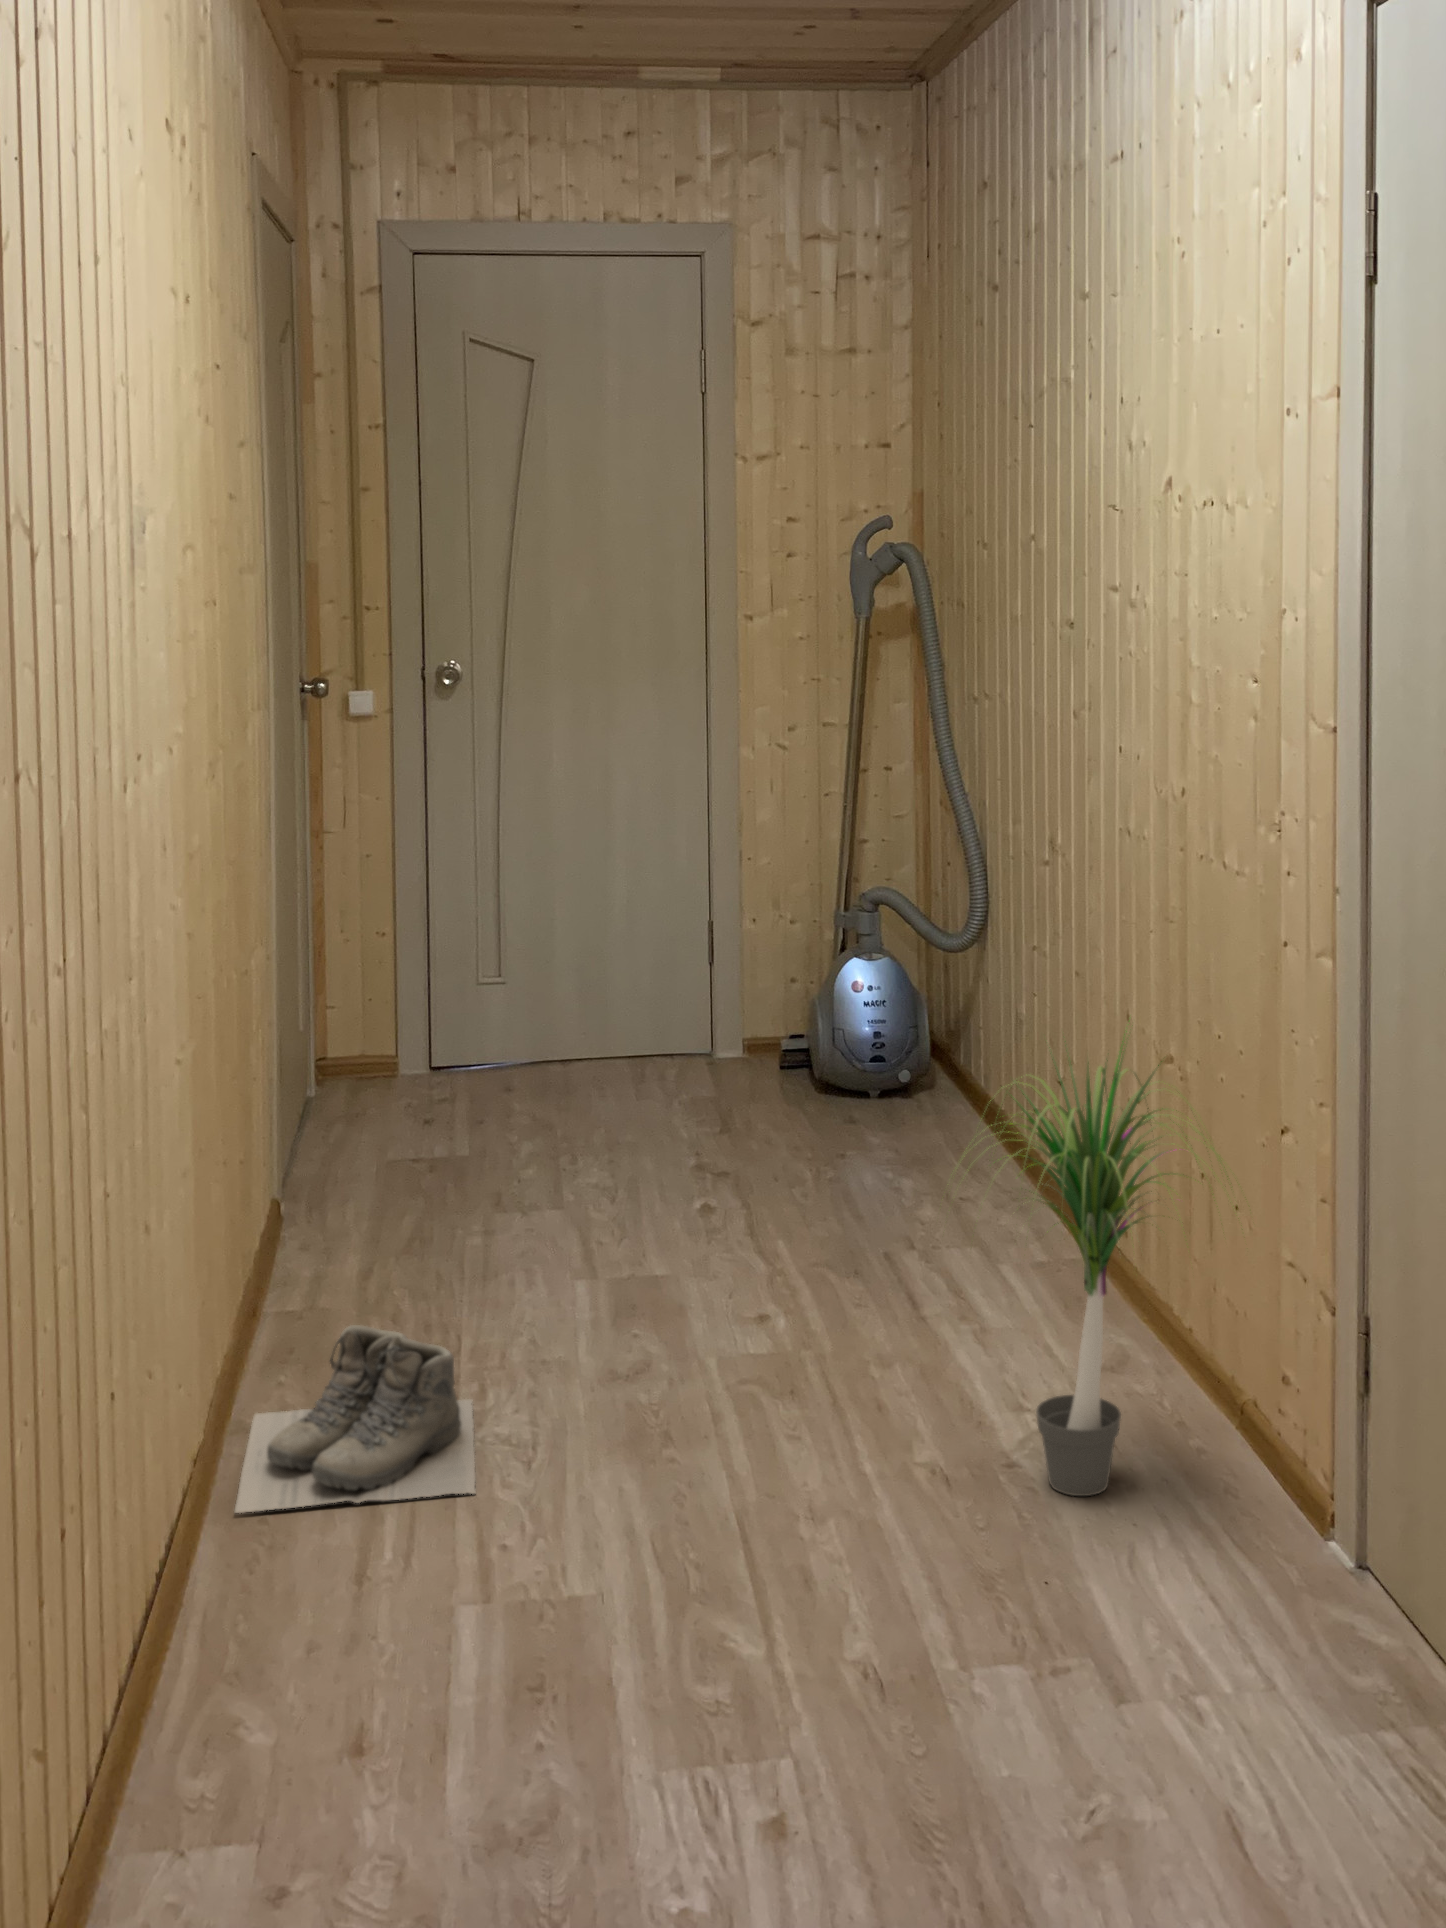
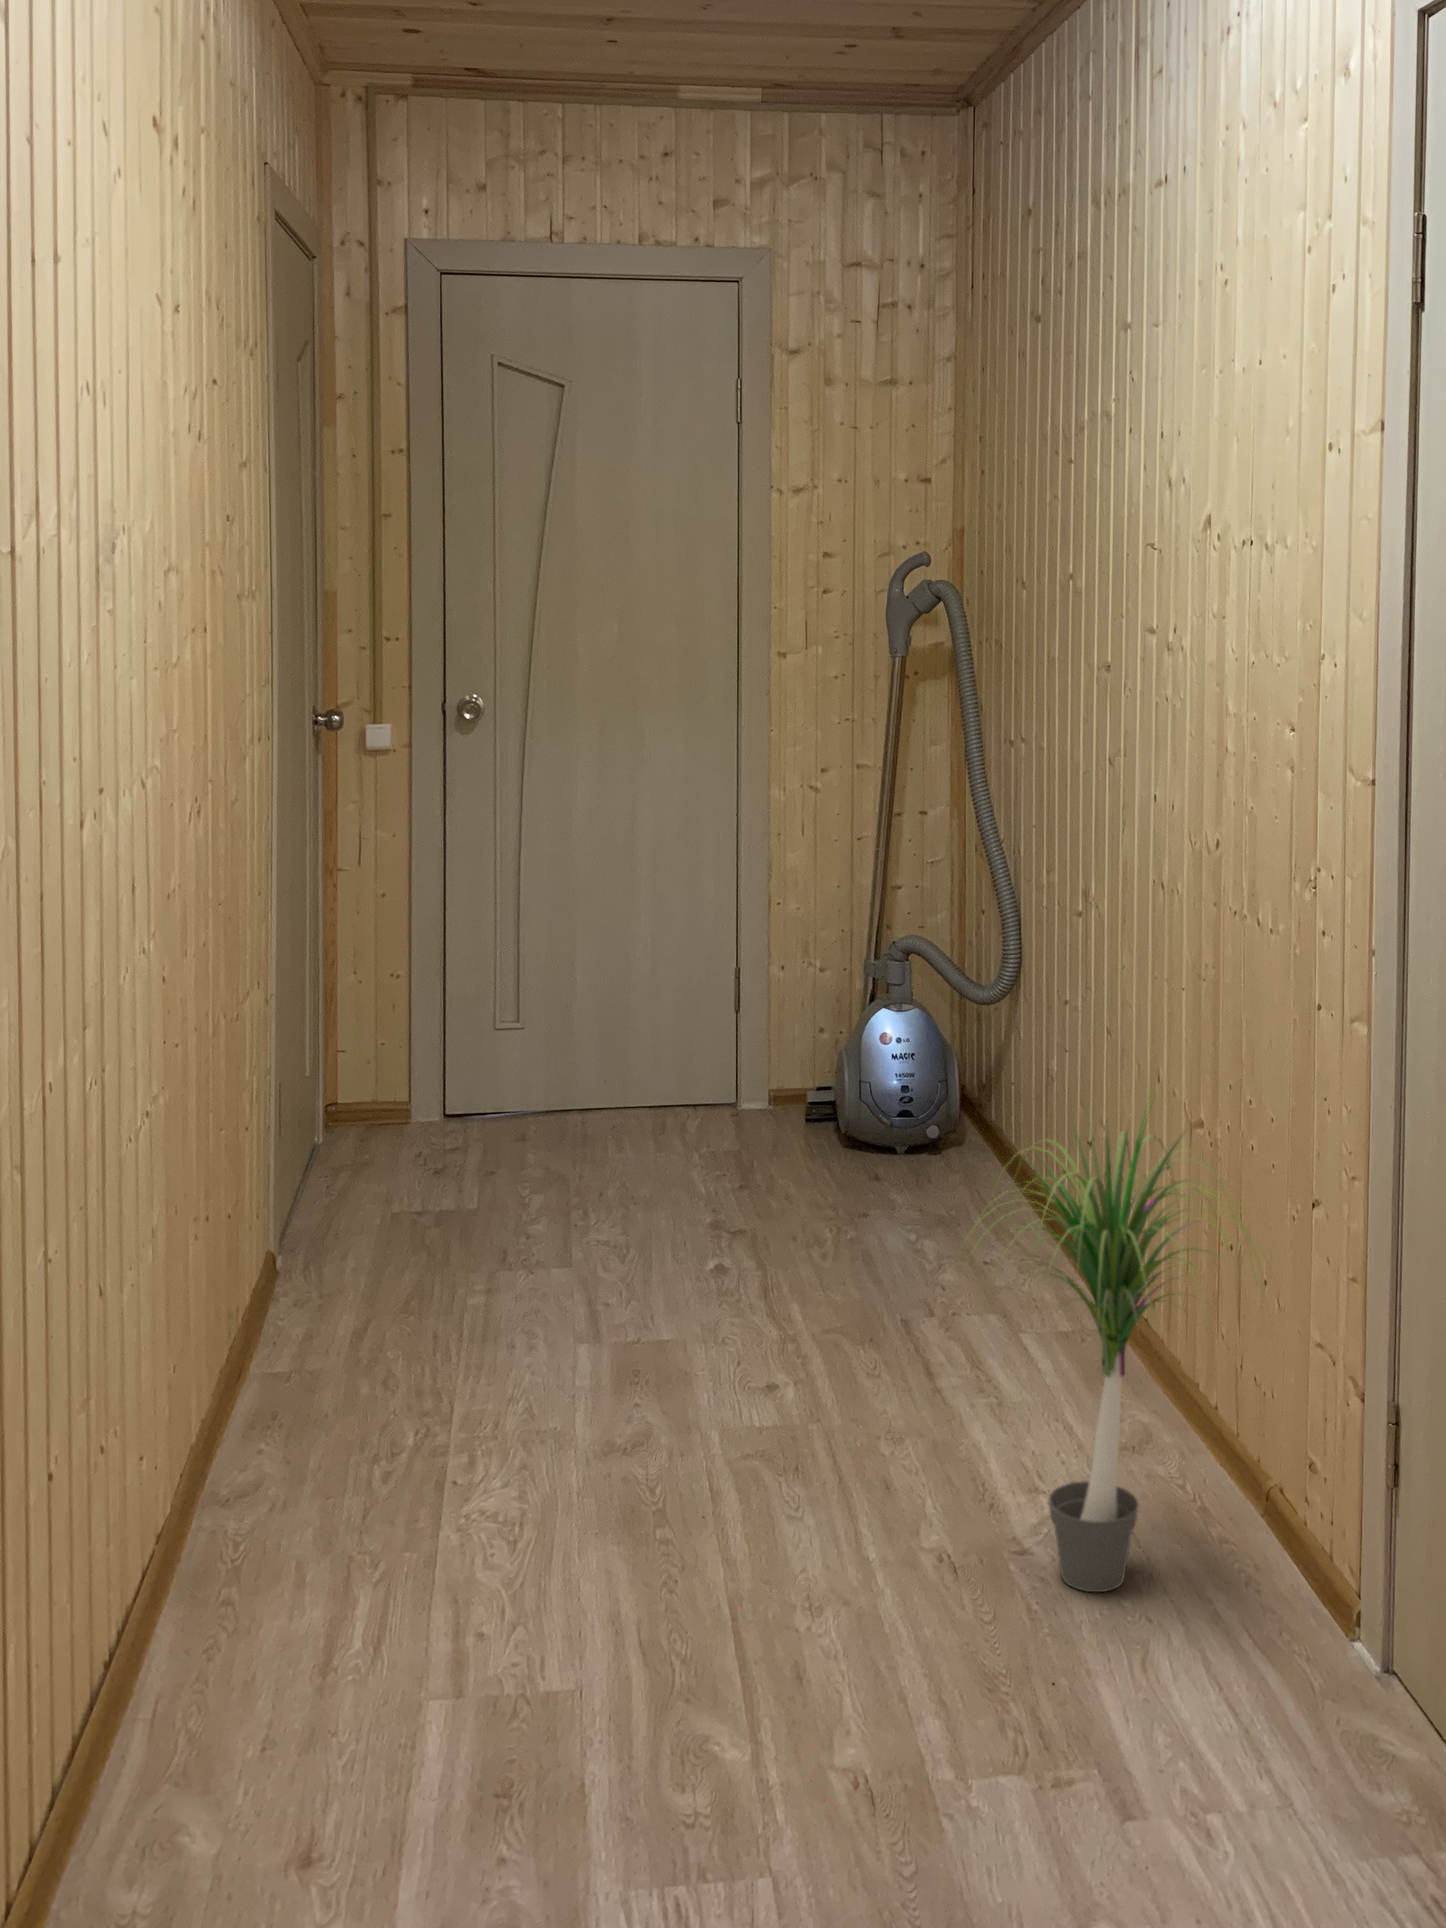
boots: present [234,1325,475,1513] -> none [193,1389,458,1592]

